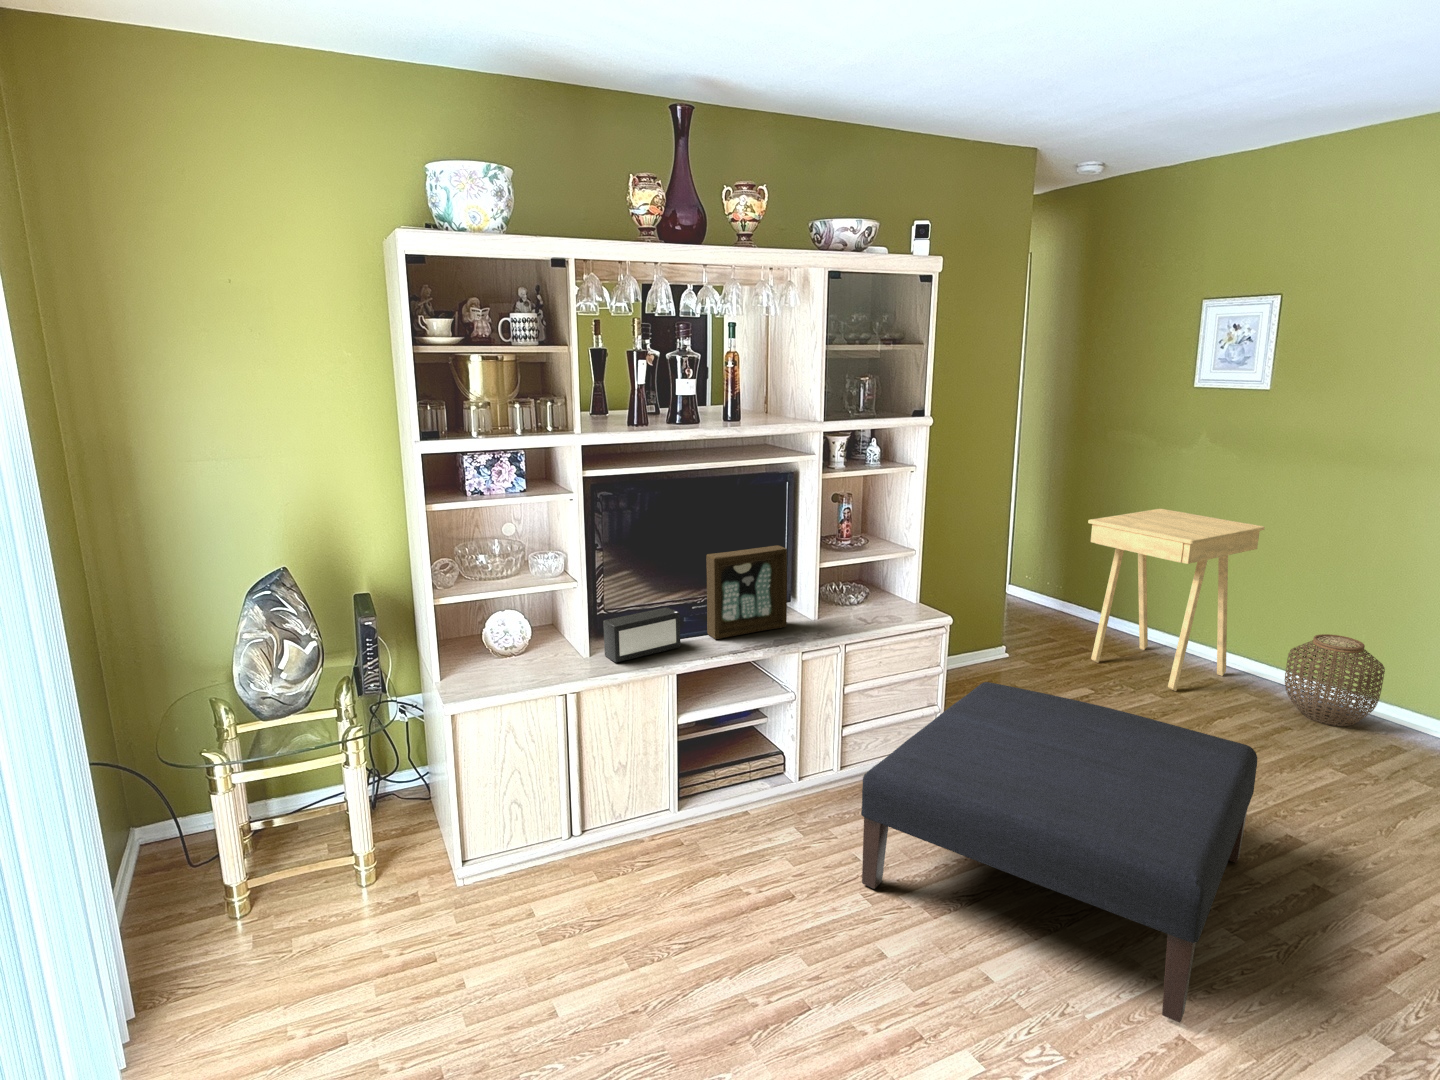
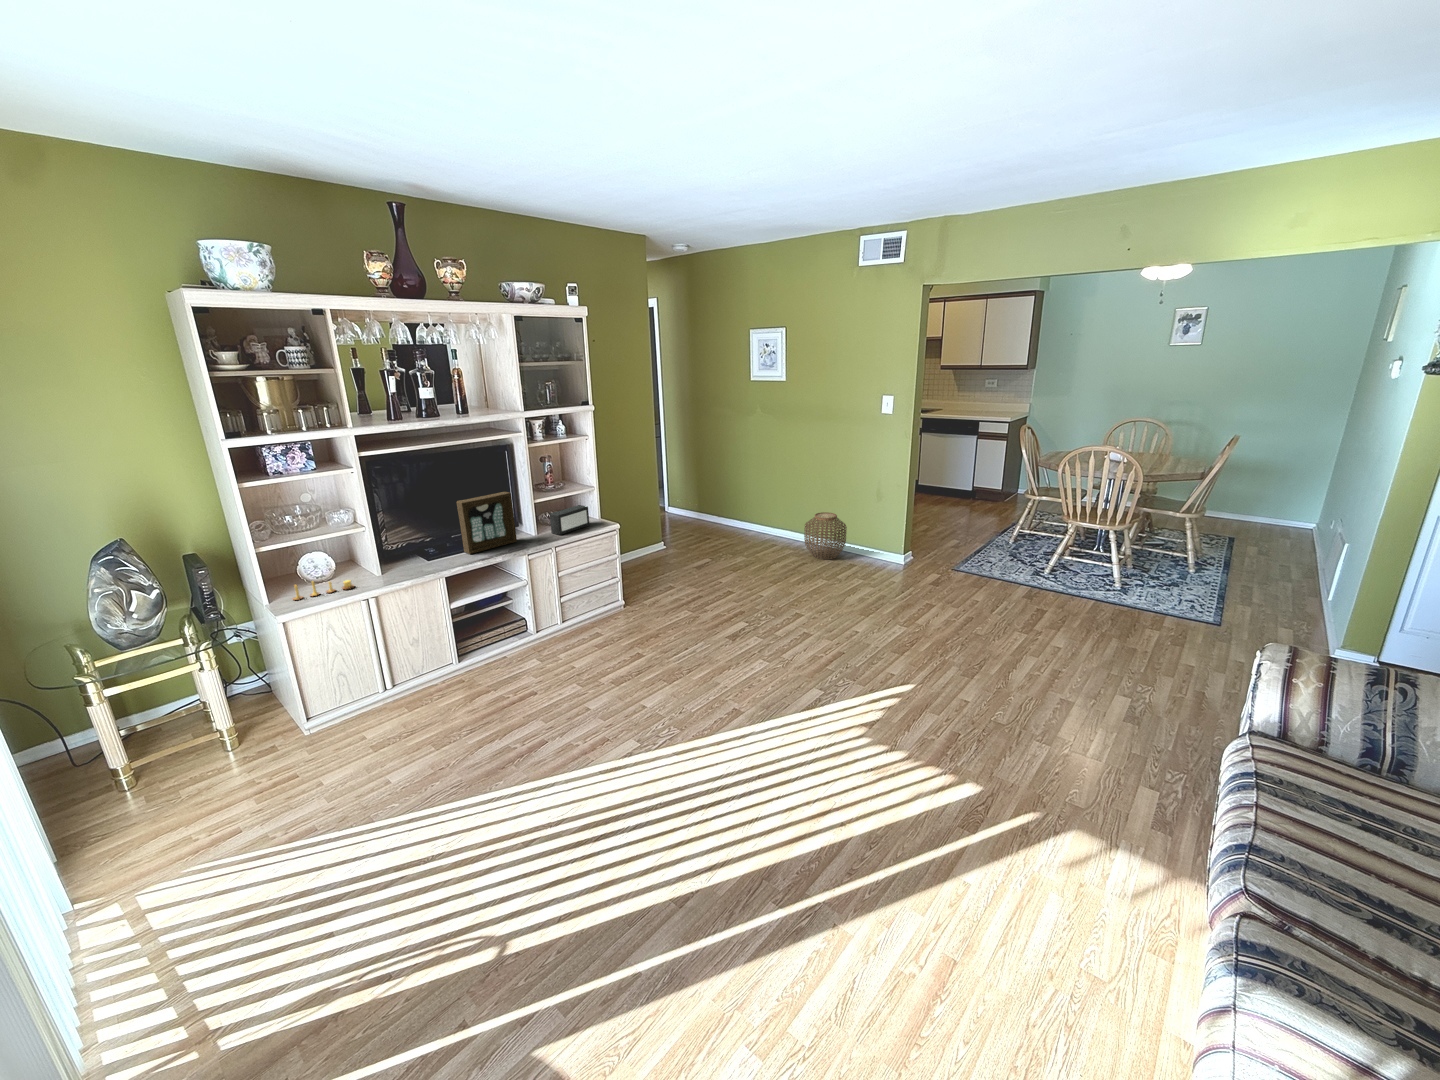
side table: present [1088,509,1265,691] -> none [701,453,791,554]
speaker: present [603,607,680,663] -> present [550,505,590,535]
candle: none [469,654,552,681] -> present [293,580,354,600]
ottoman: present [861,682,1257,1023] -> none [569,559,774,702]

